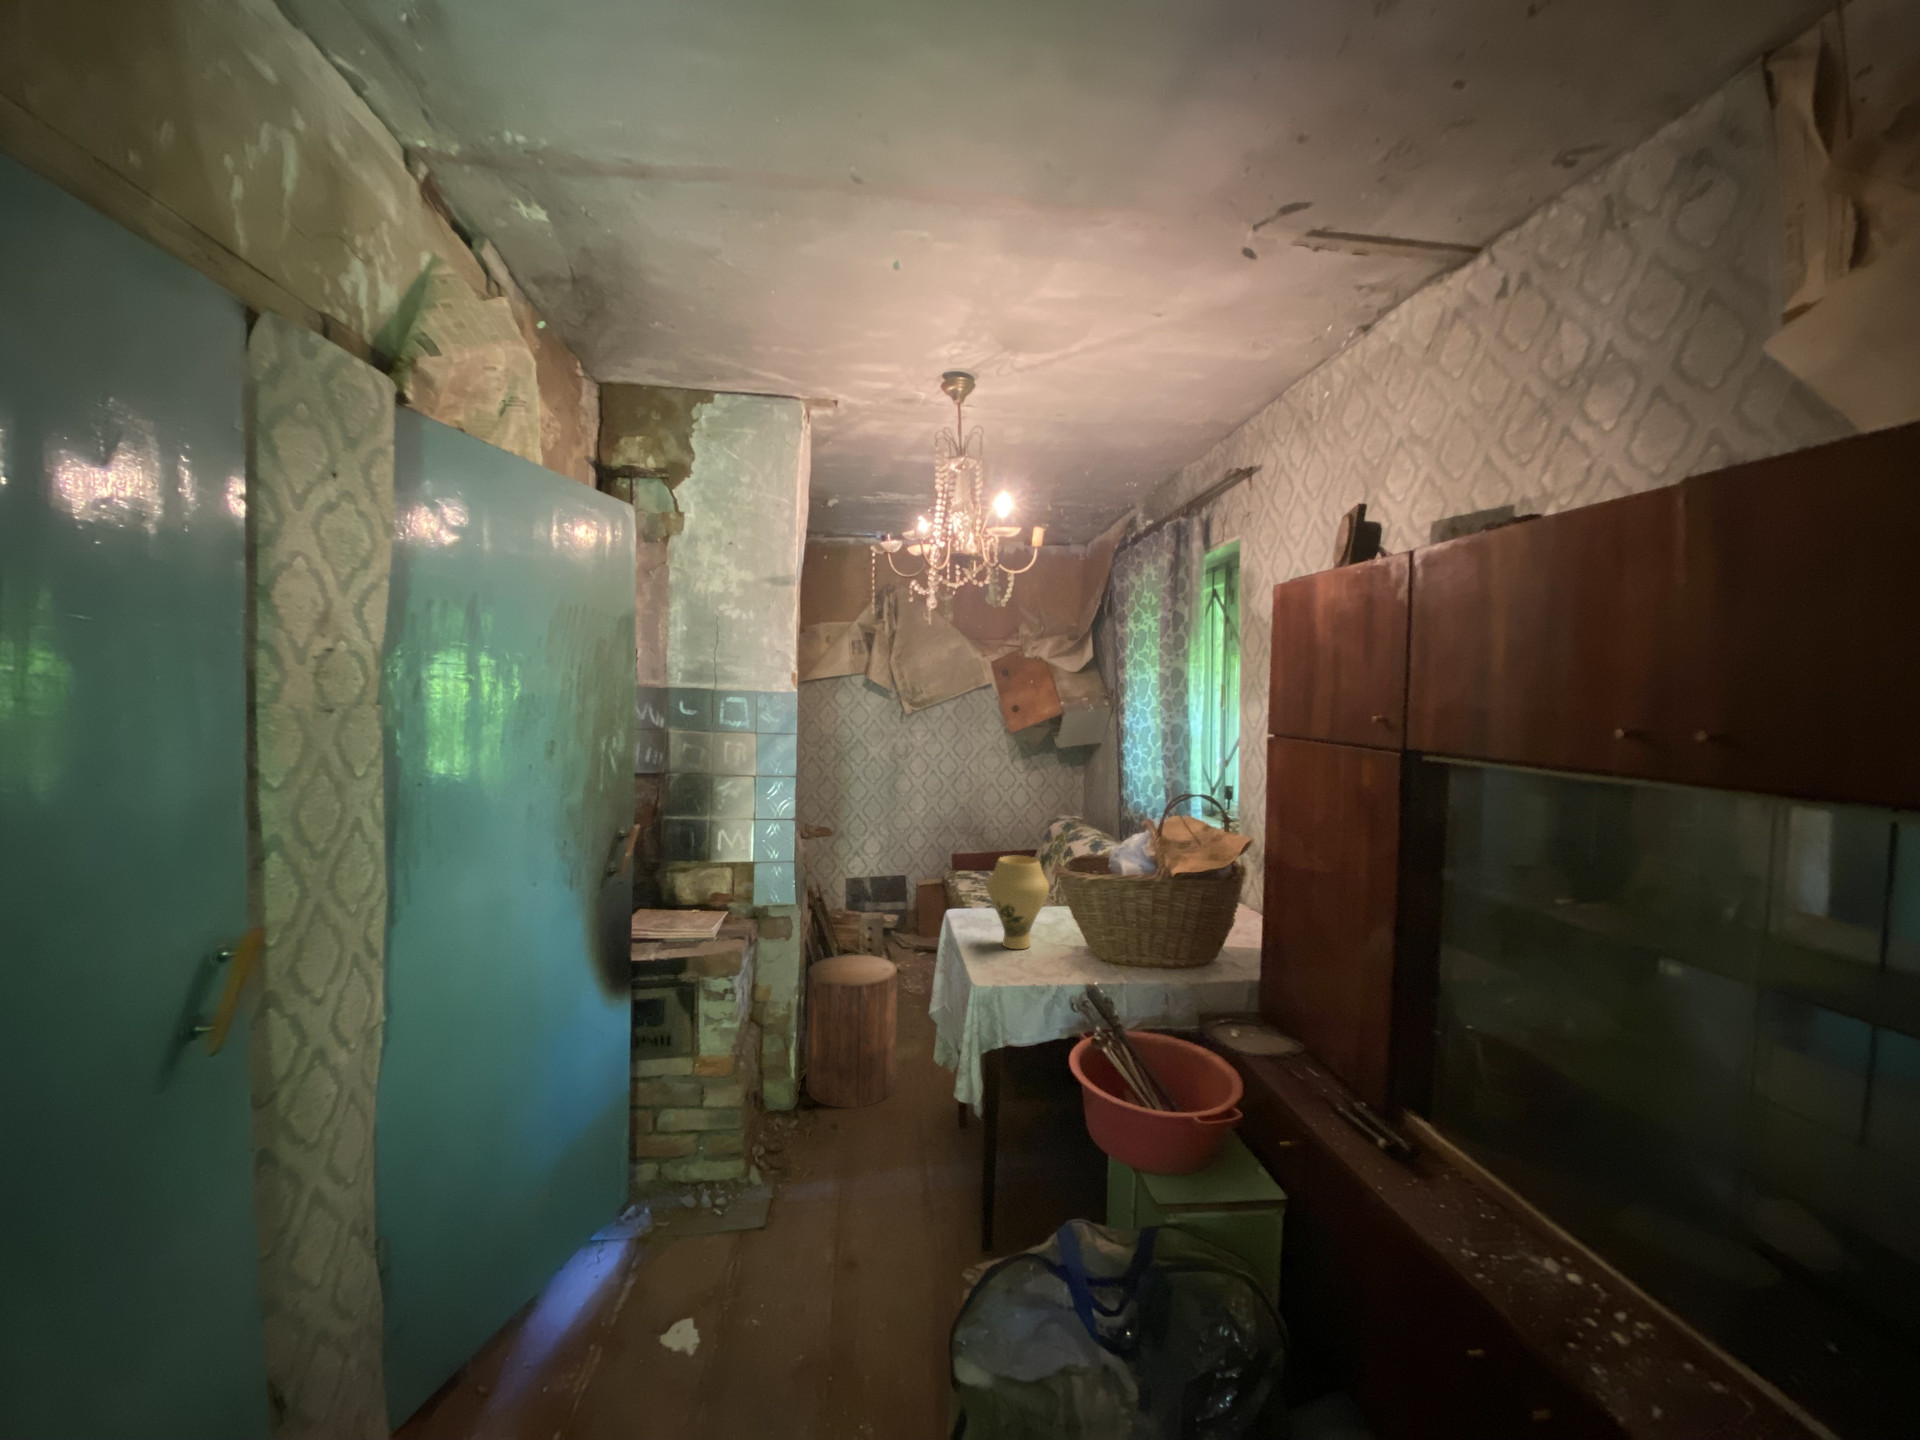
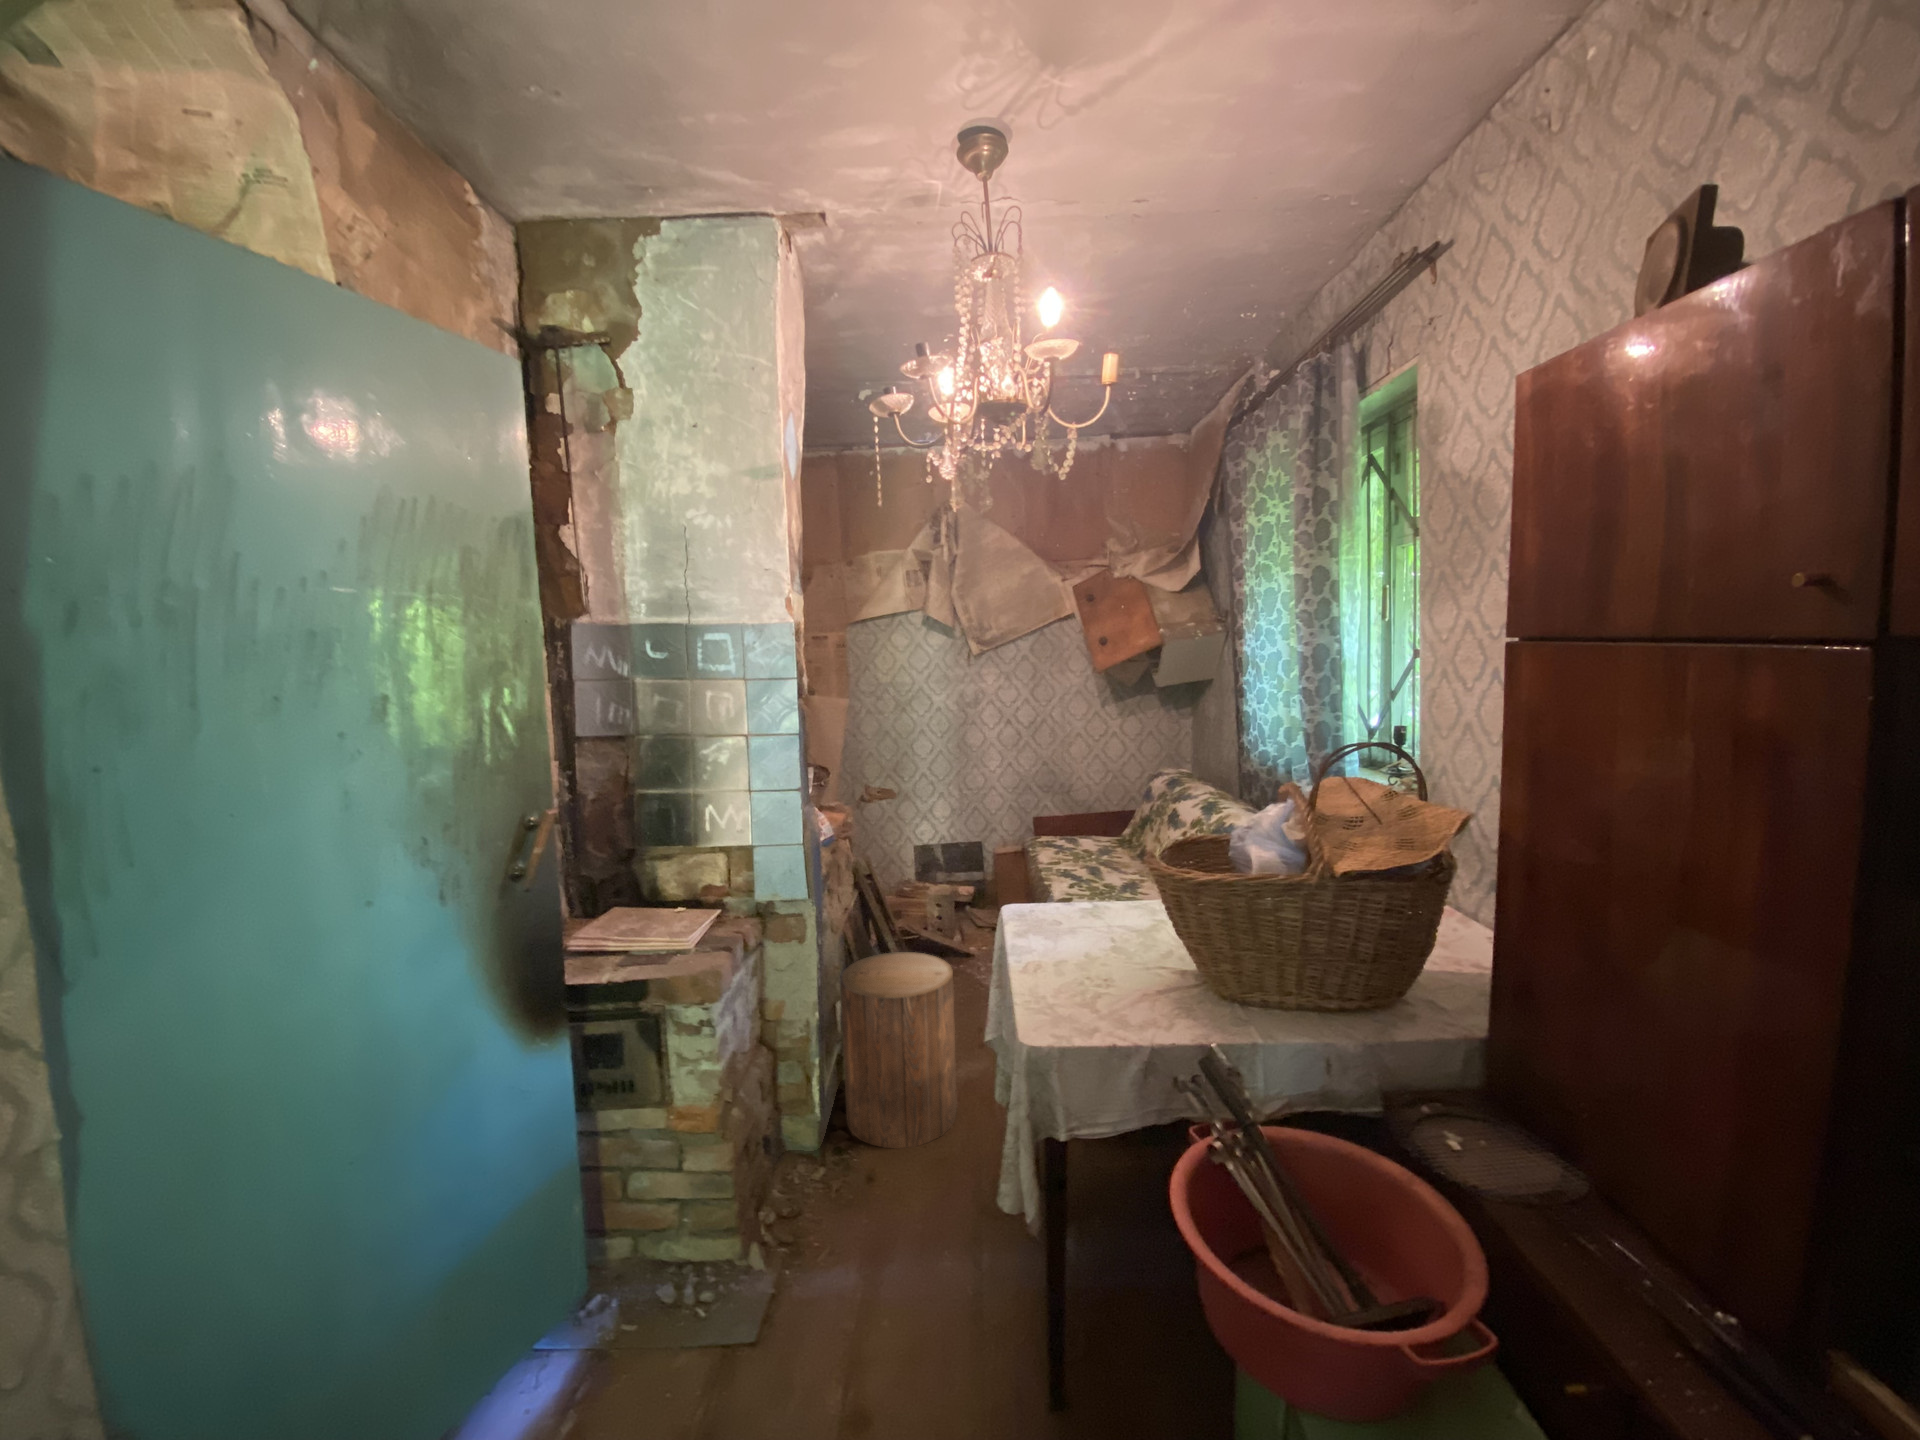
vase: present [987,856,1050,949] -> none [1050,837,1141,972]

